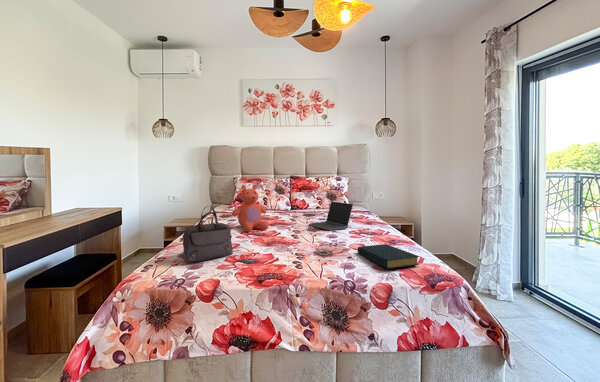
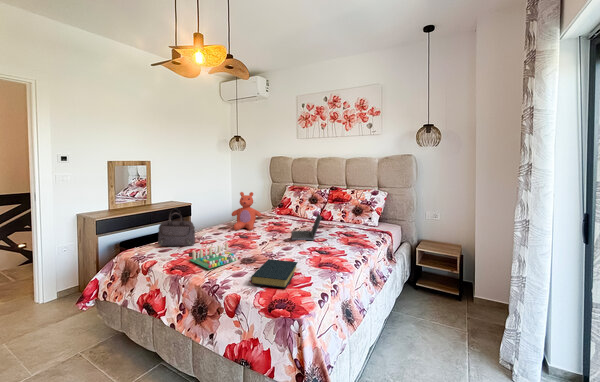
board game: none [270,243,321,269] -> present [190,243,246,269]

